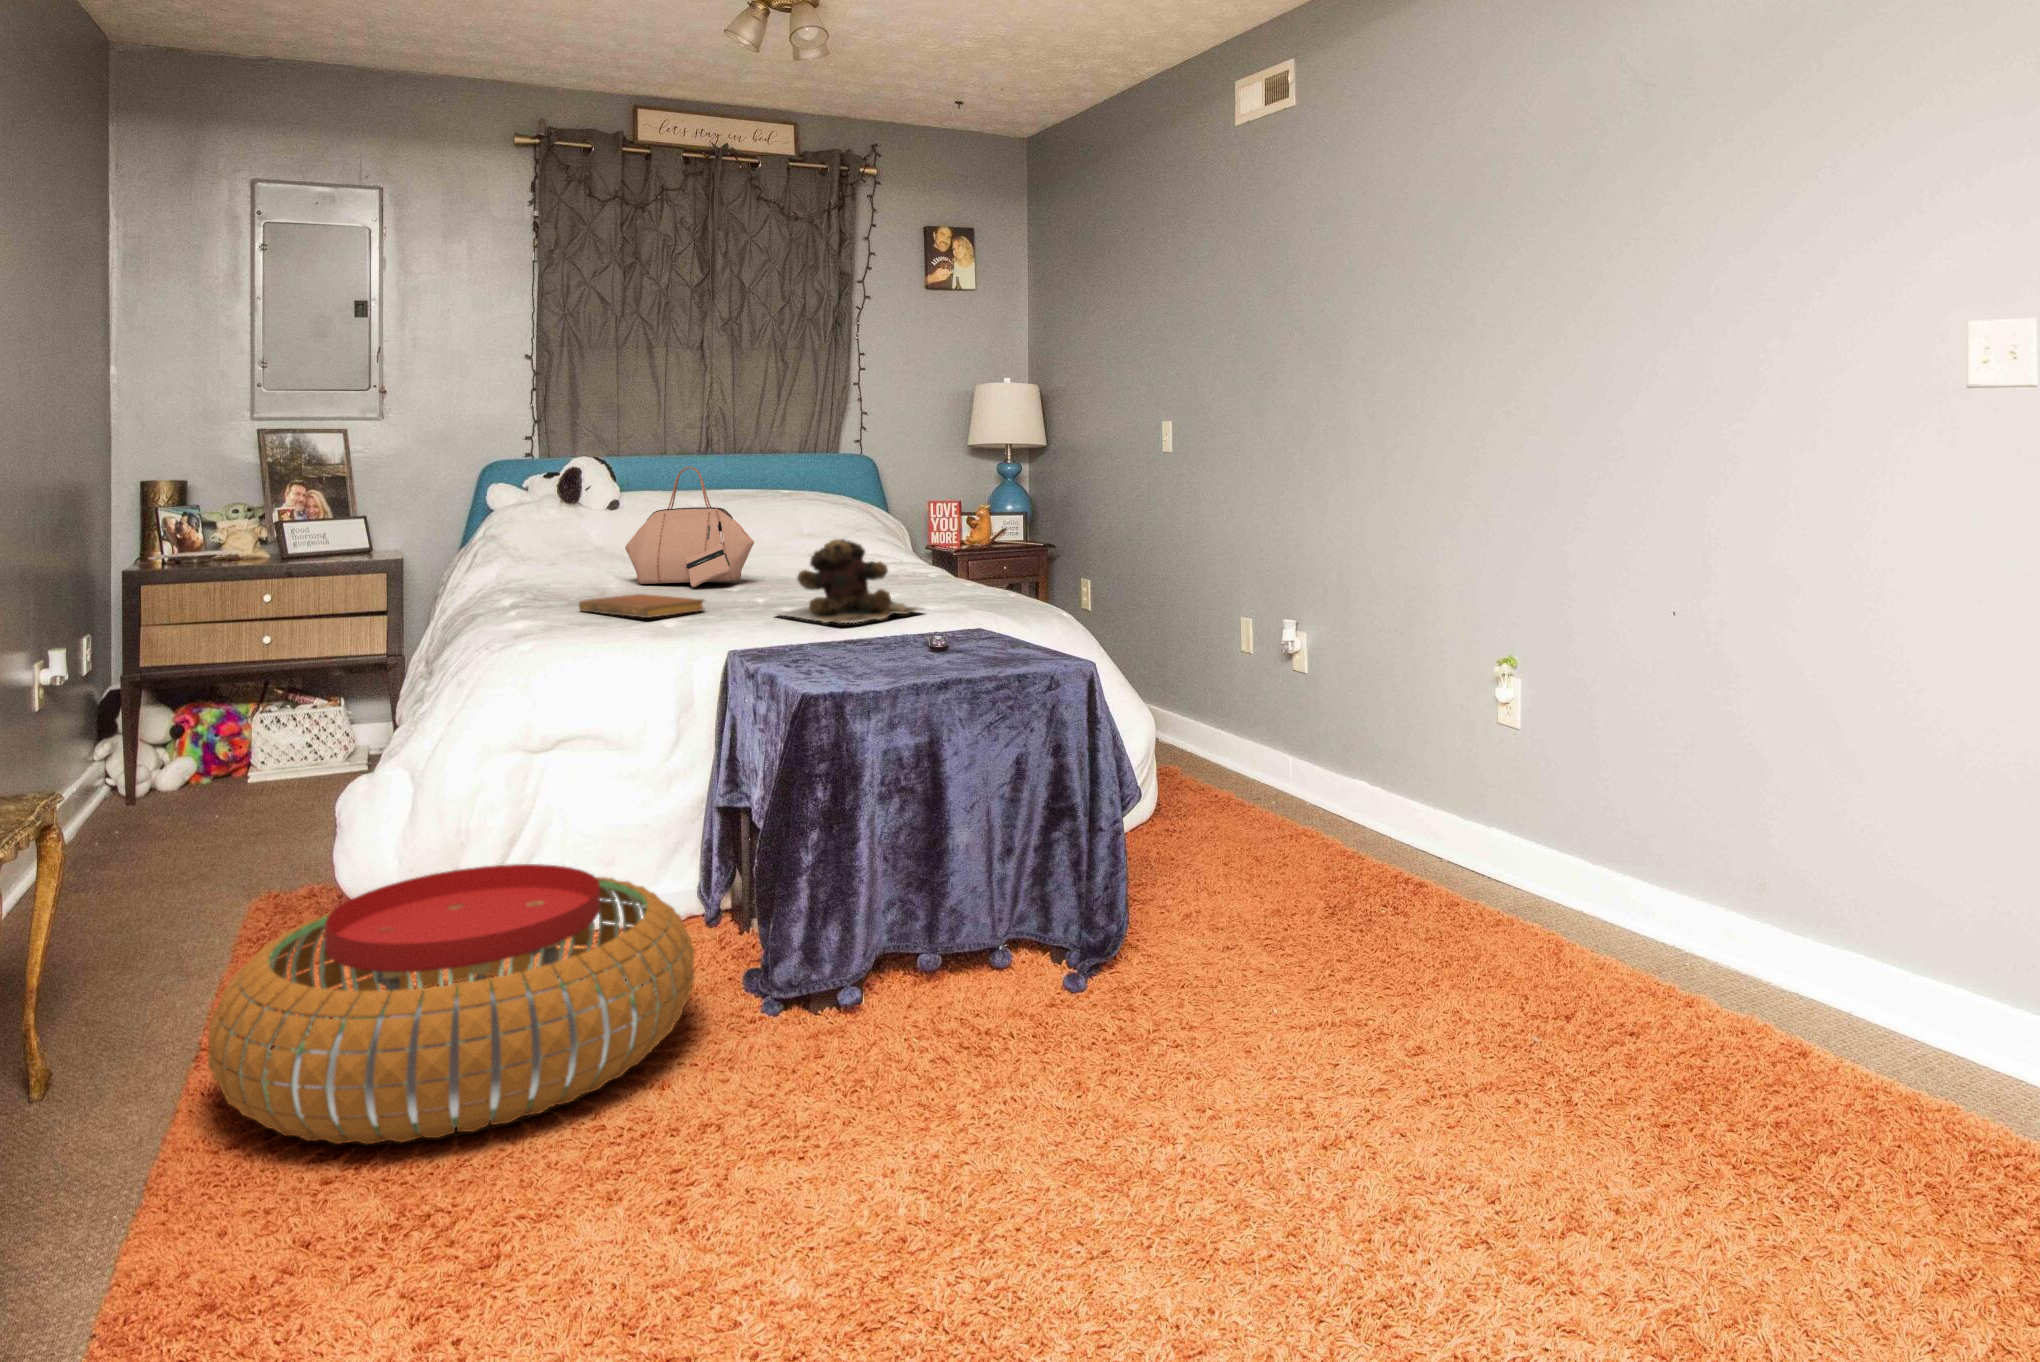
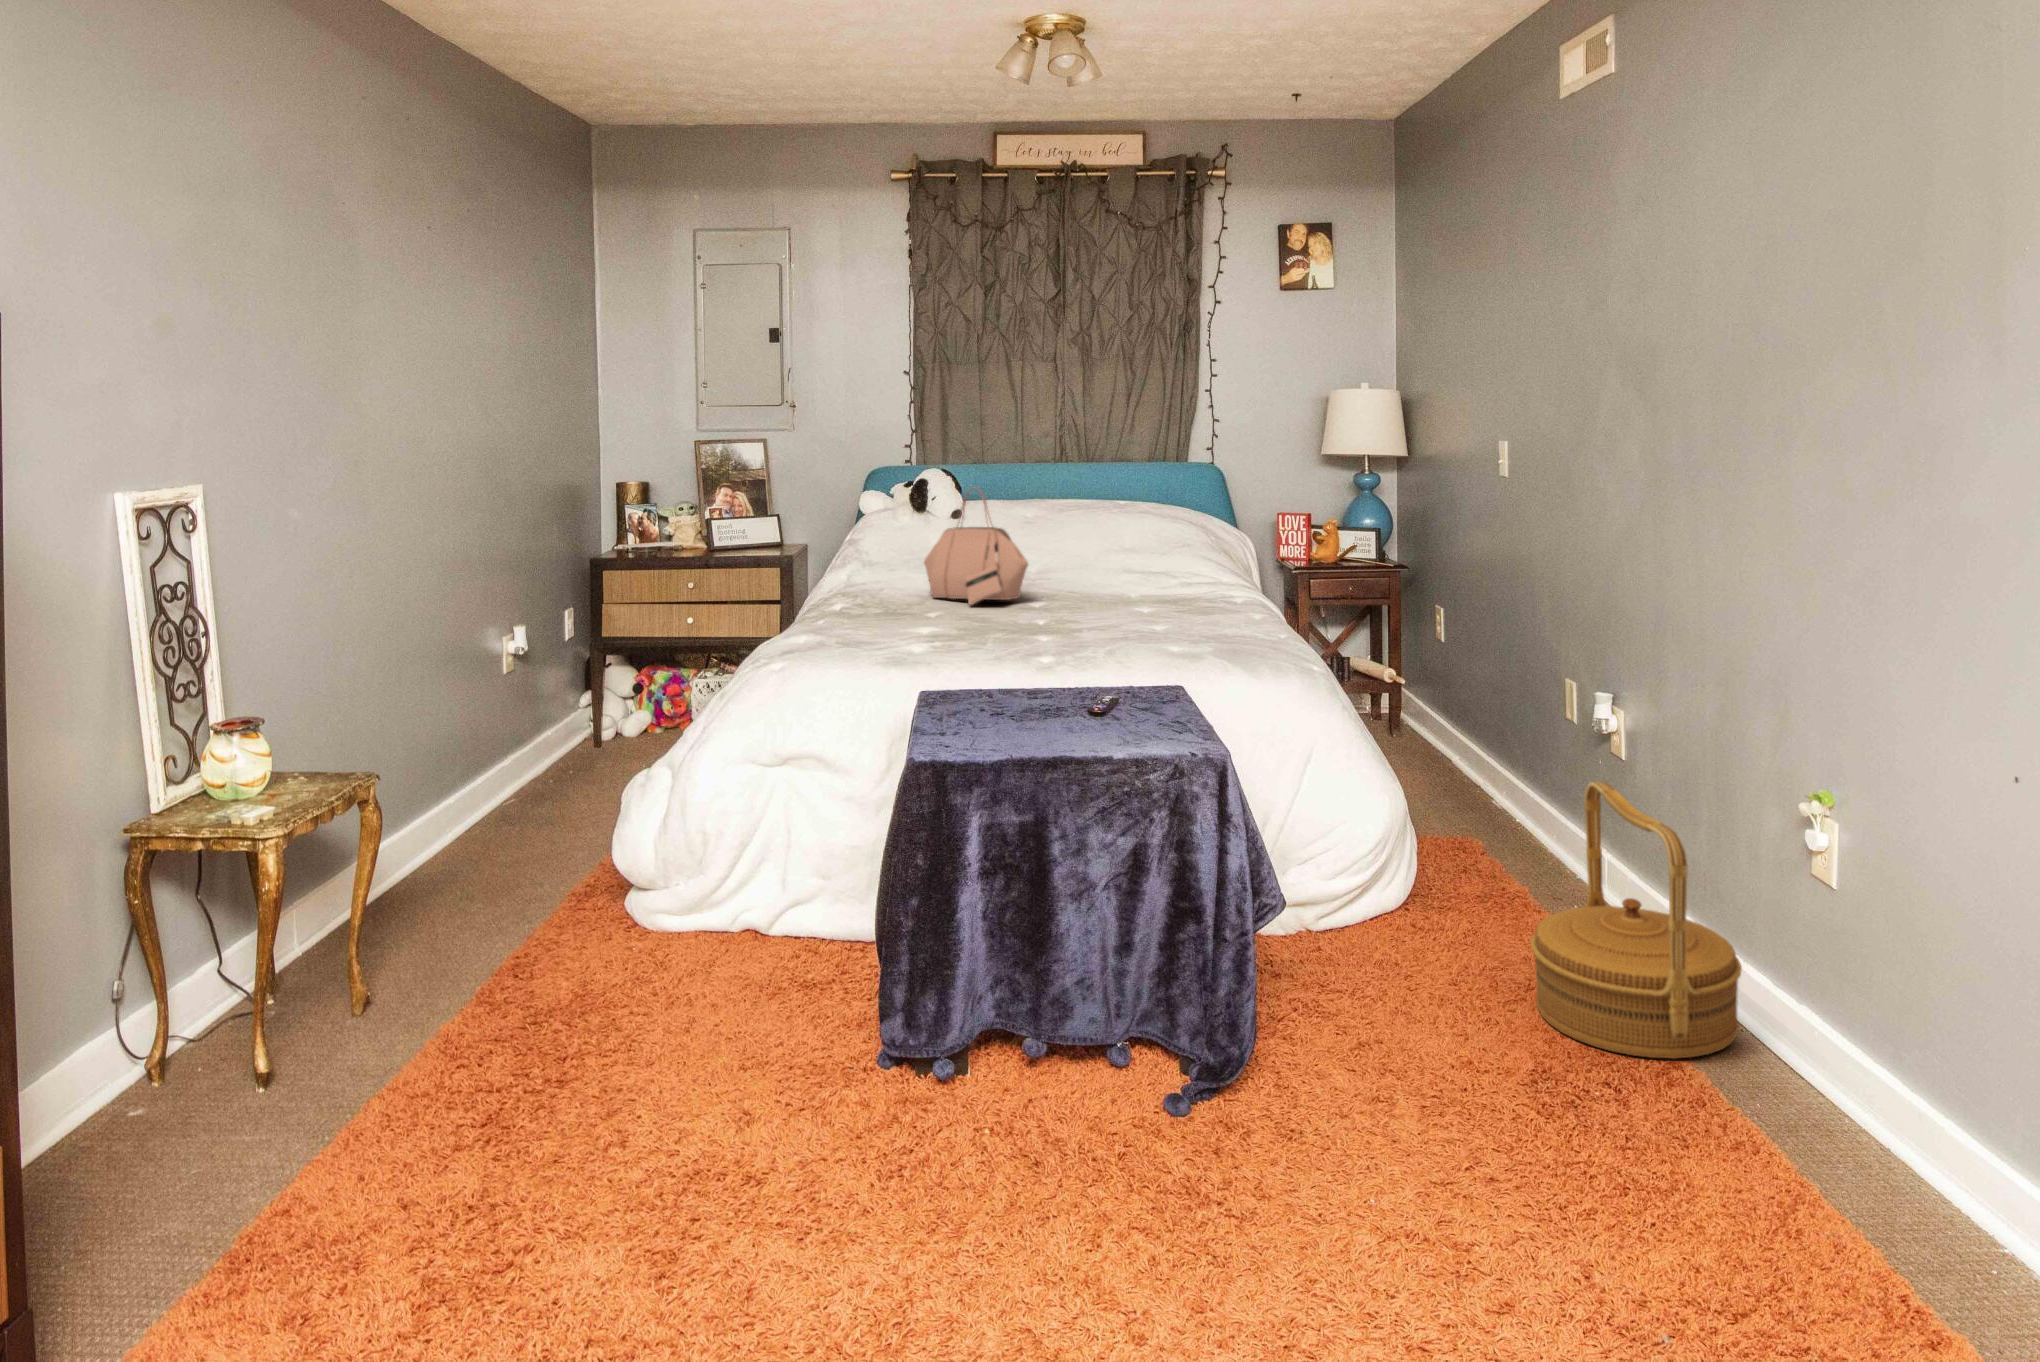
teddy bear: present [778,539,921,623] -> none [997,573,1141,666]
notebook: present [579,594,704,618] -> none [847,613,946,642]
woven basket: none [1295,682,1454,886] -> present [1530,781,1742,1059]
pouf: present [208,864,695,1144] -> none [387,882,804,1150]

